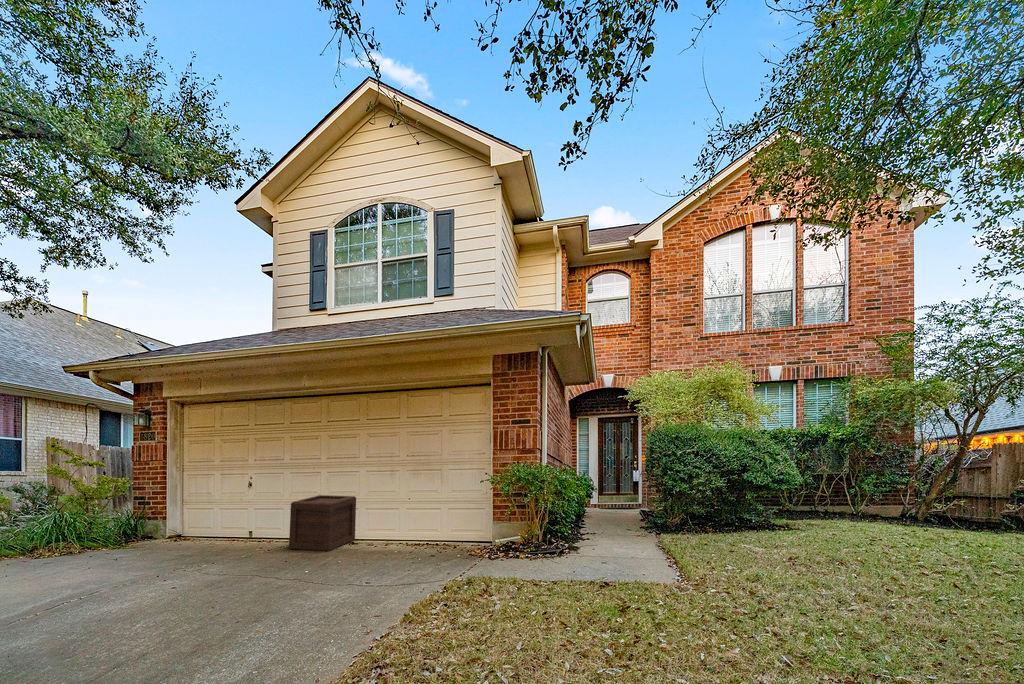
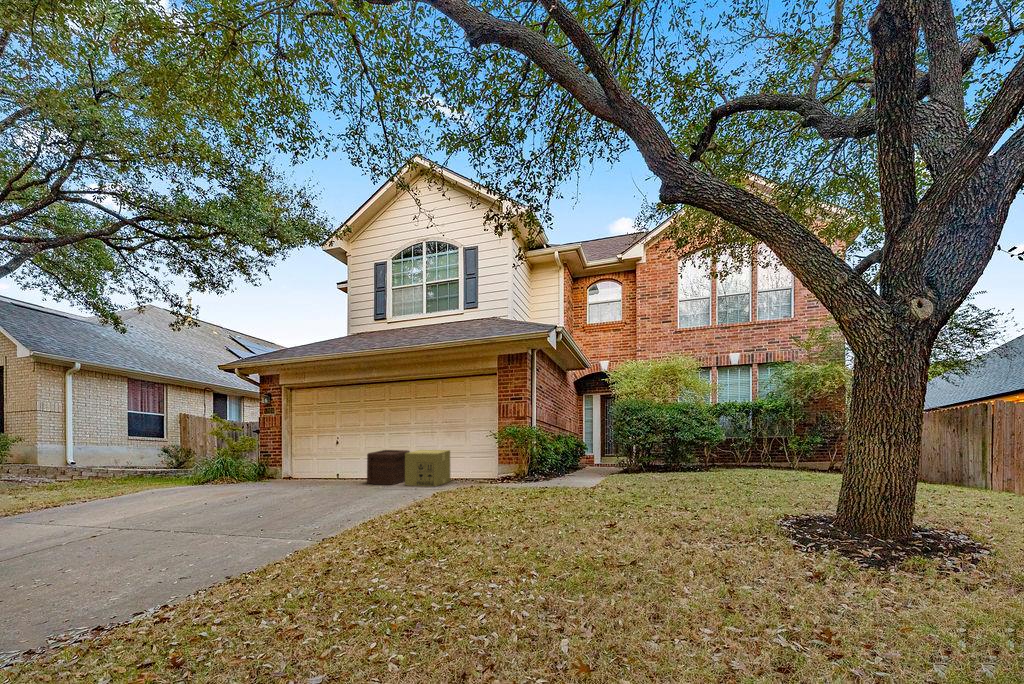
cardboard box: none [348,496,417,554] -> present [405,450,451,486]

